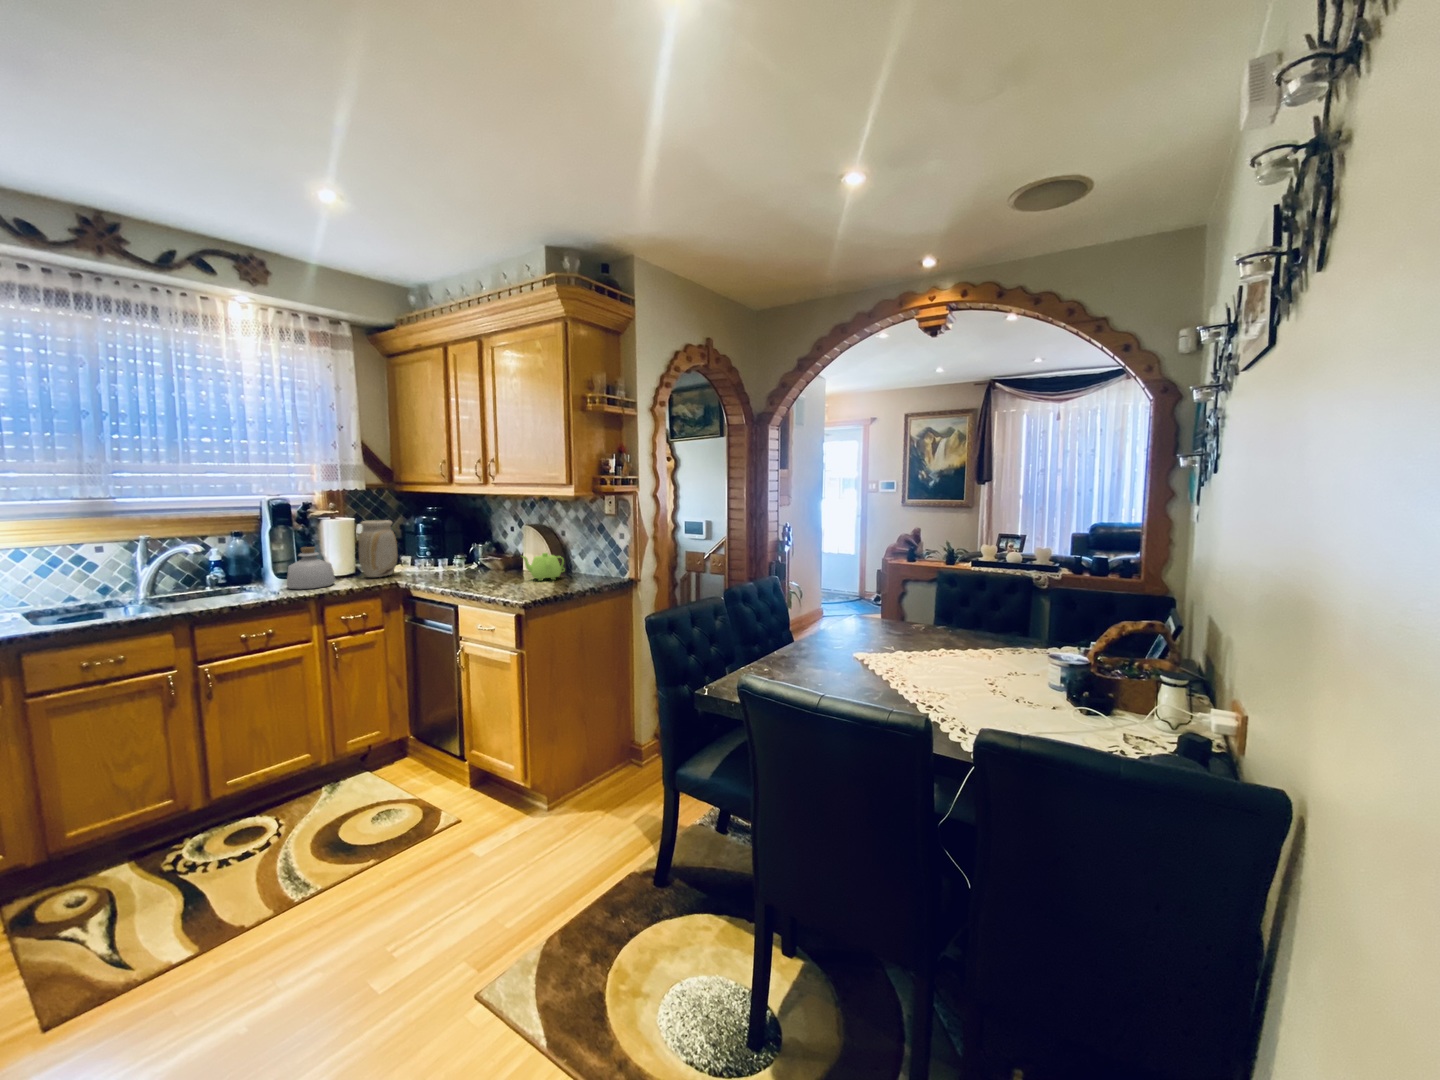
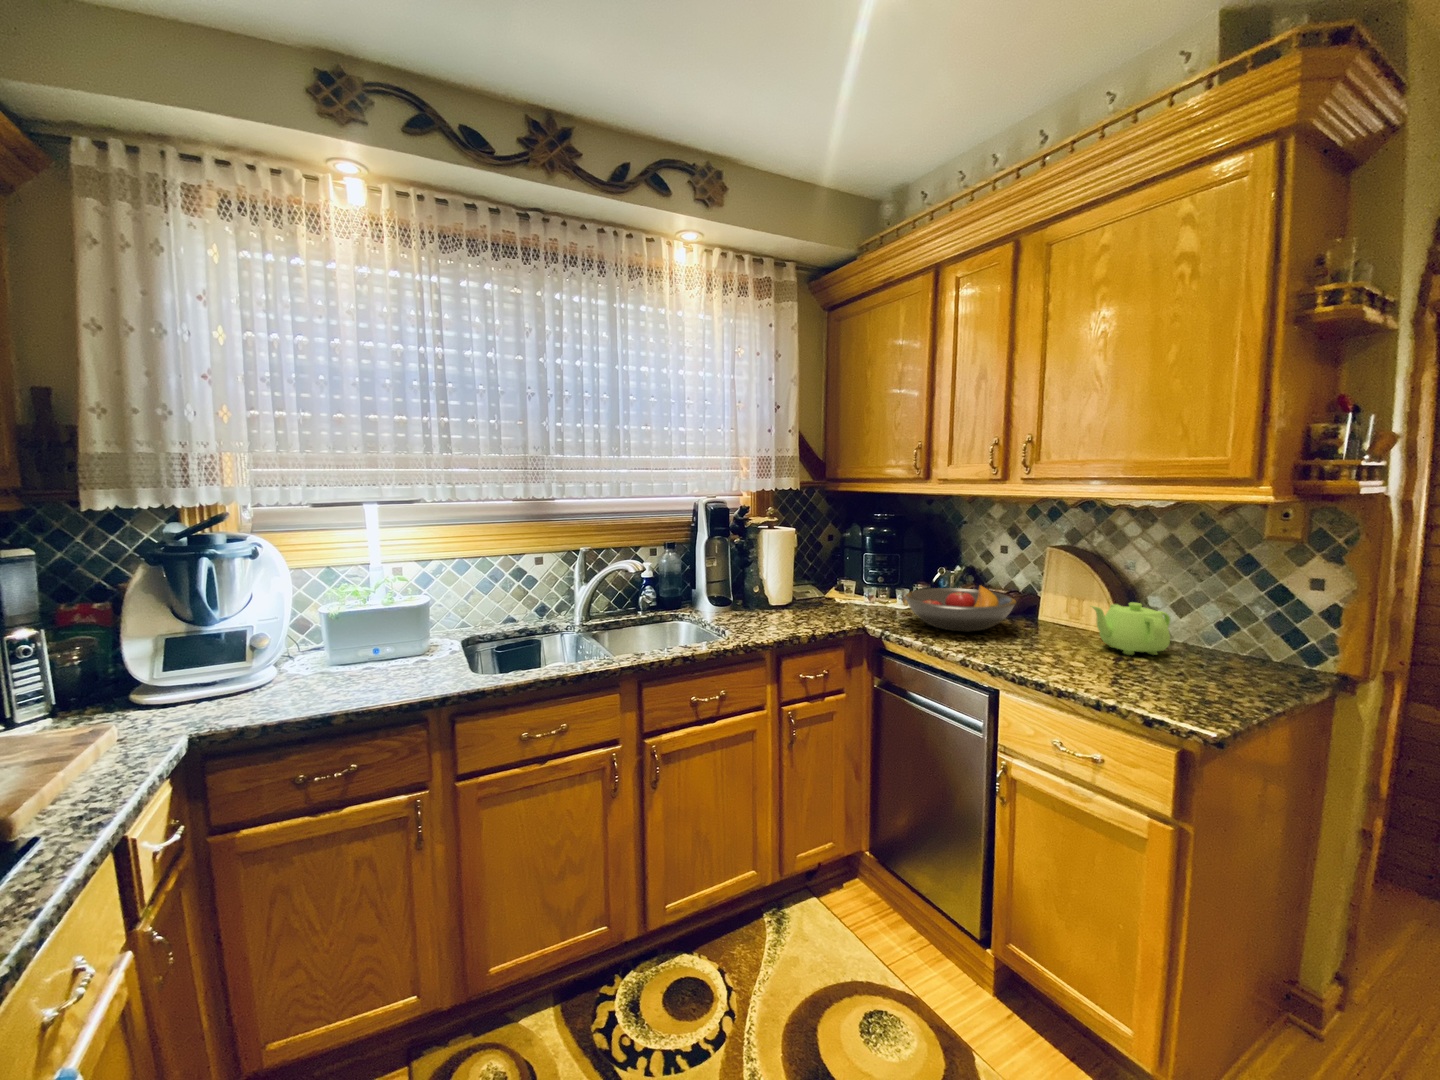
vase: present [359,520,398,577] -> none [806,532,853,614]
bottle: present [287,547,336,589] -> none [726,568,783,629]
fruit bowl: none [424,550,496,579] -> present [905,585,1016,631]

